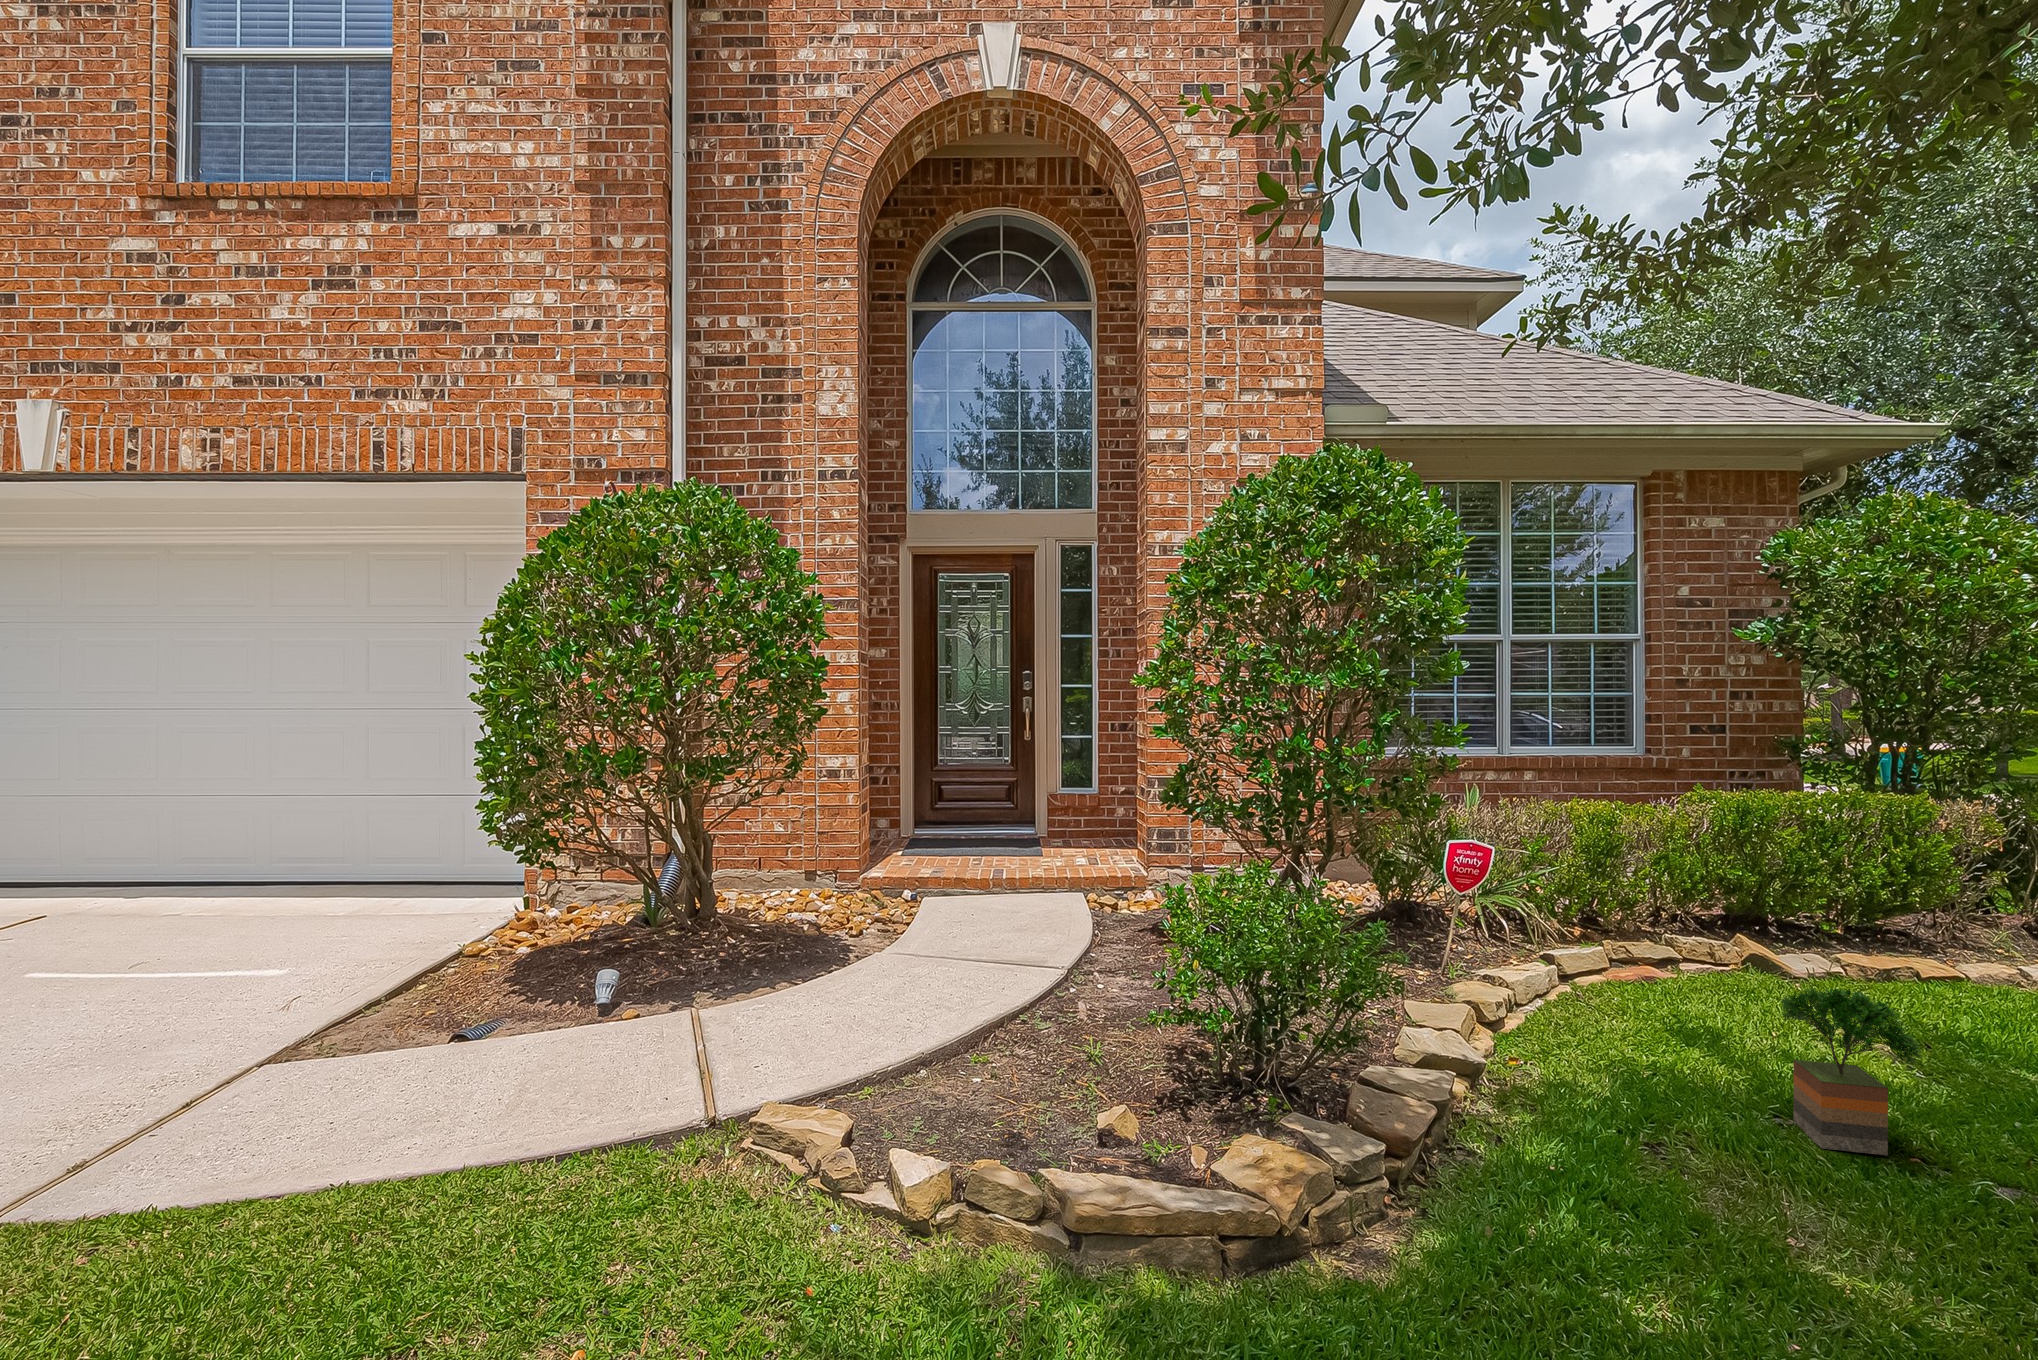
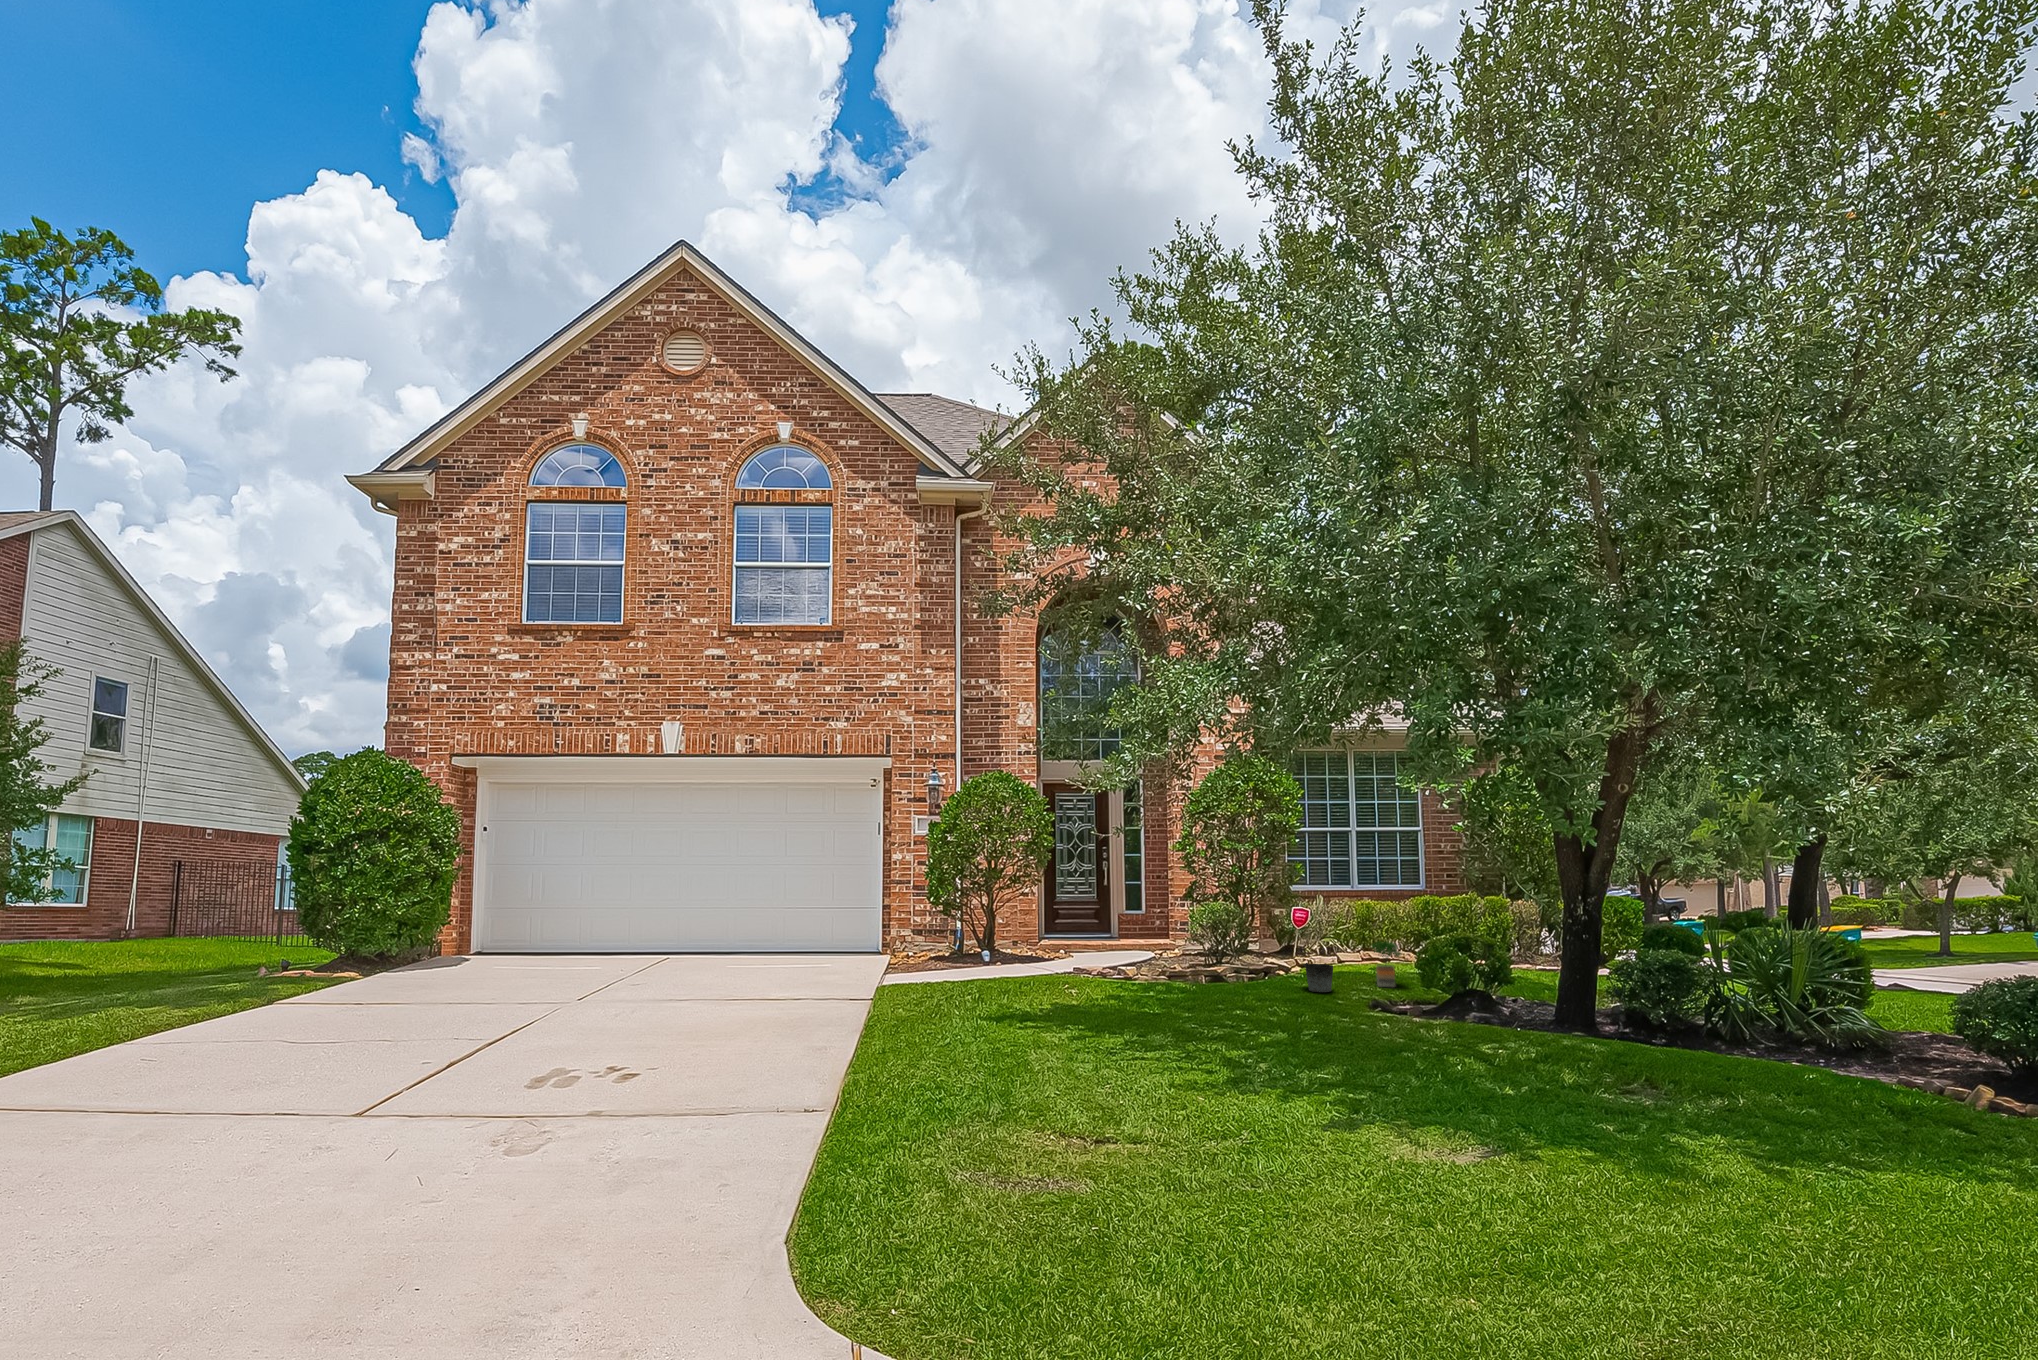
bucket: none [1572,1072,1704,1202] -> present [1303,963,1333,992]

